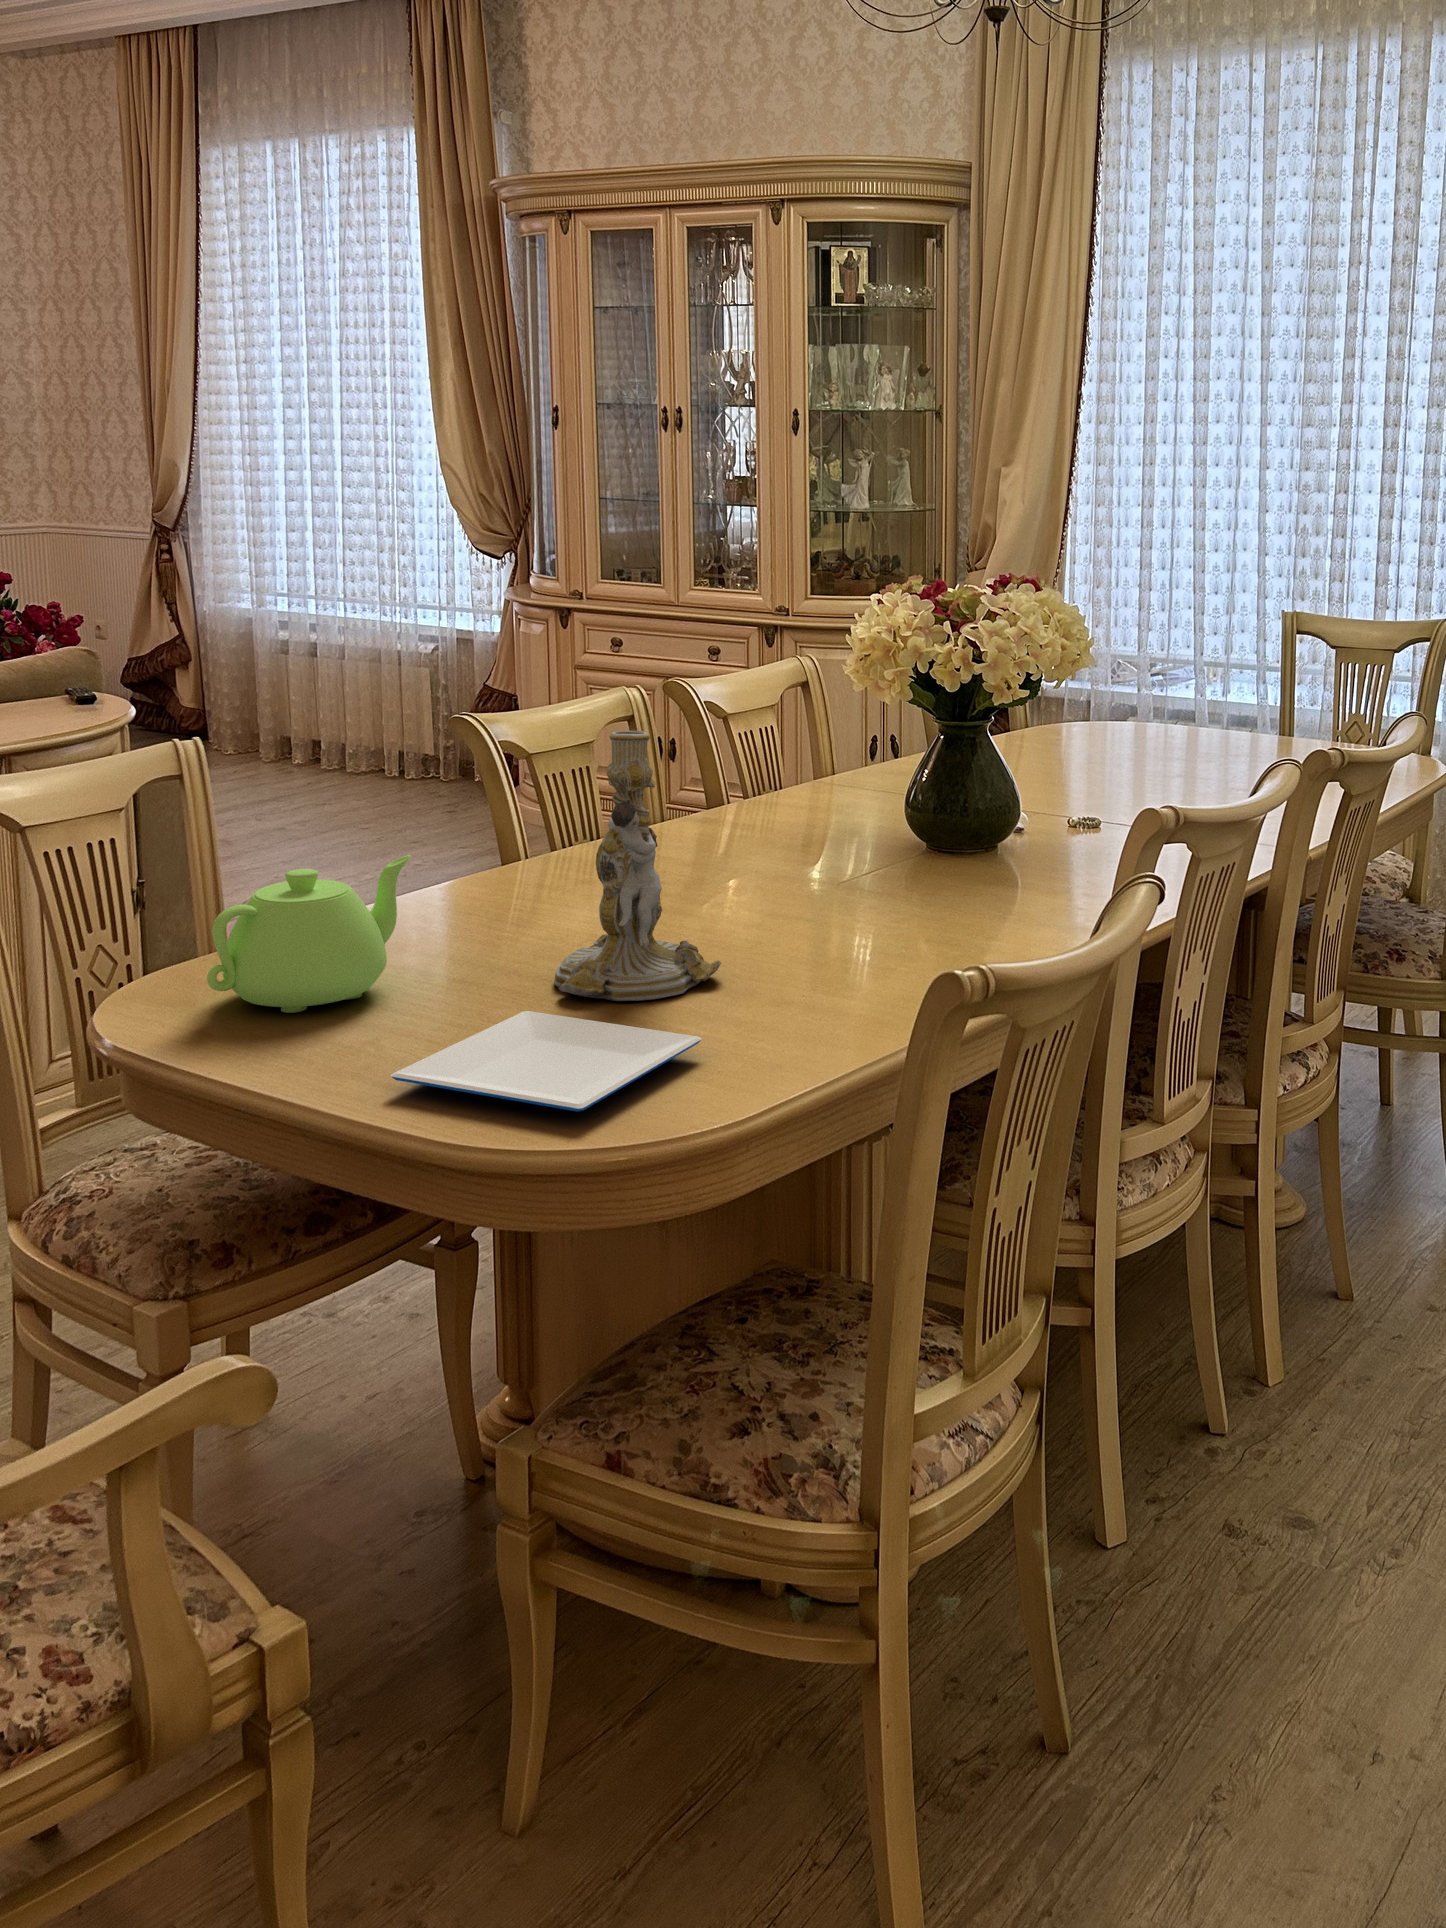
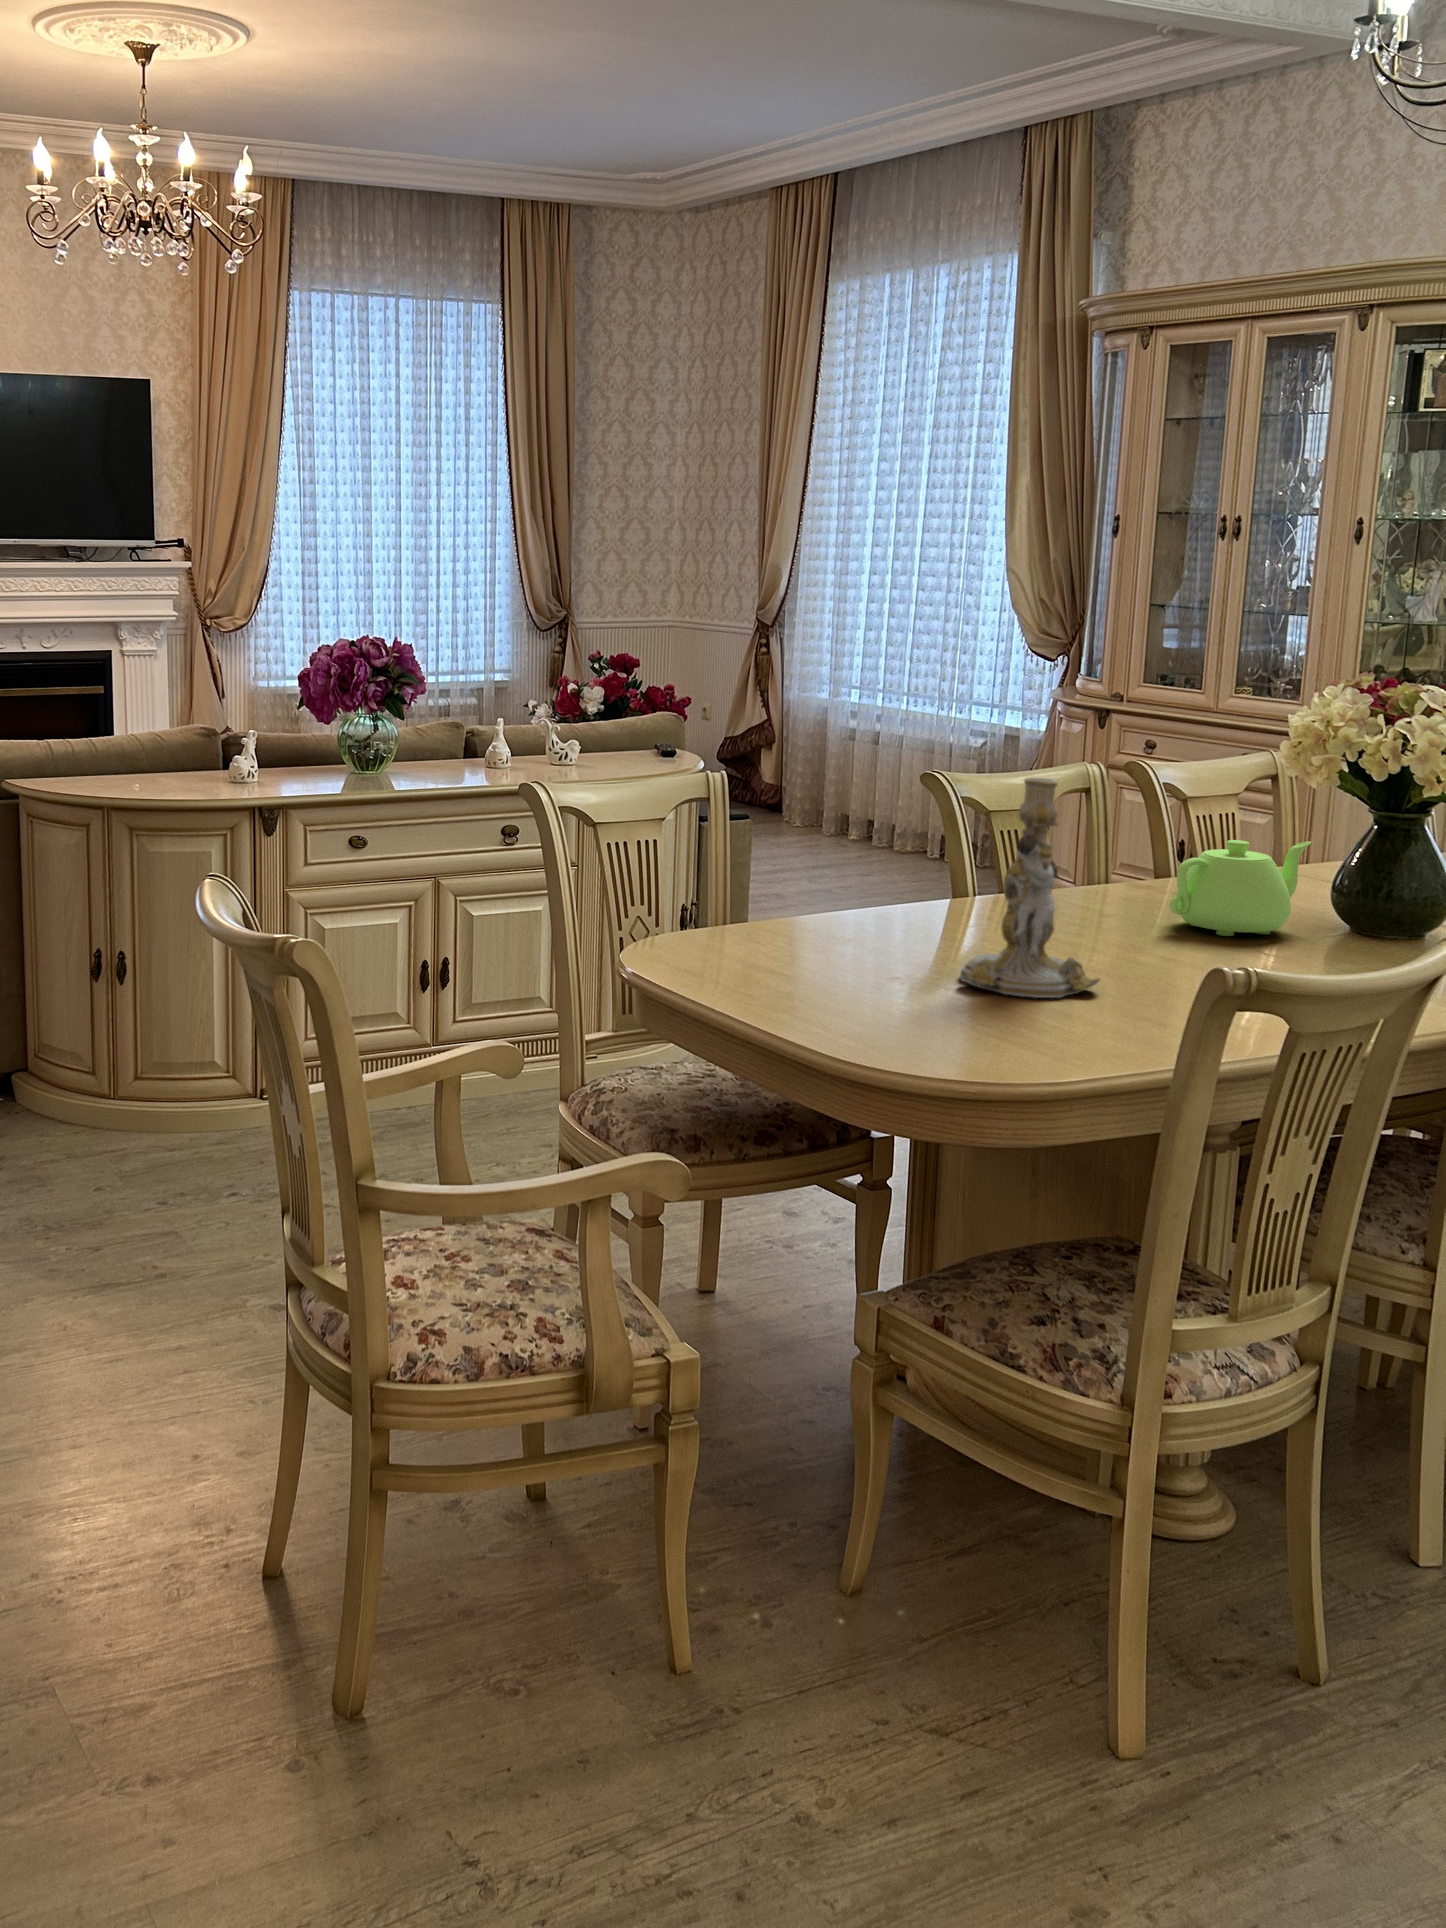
teapot: present [207,855,411,1013] -> present [1170,840,1311,936]
plate: present [391,1011,701,1111] -> none [810,986,1056,1050]

